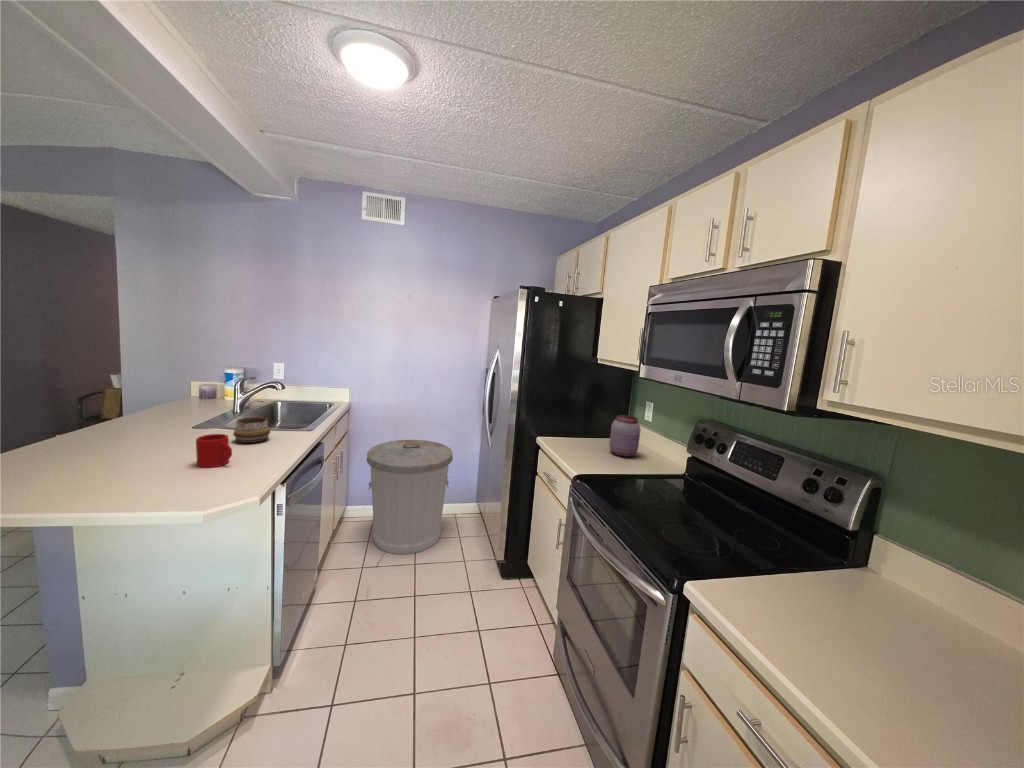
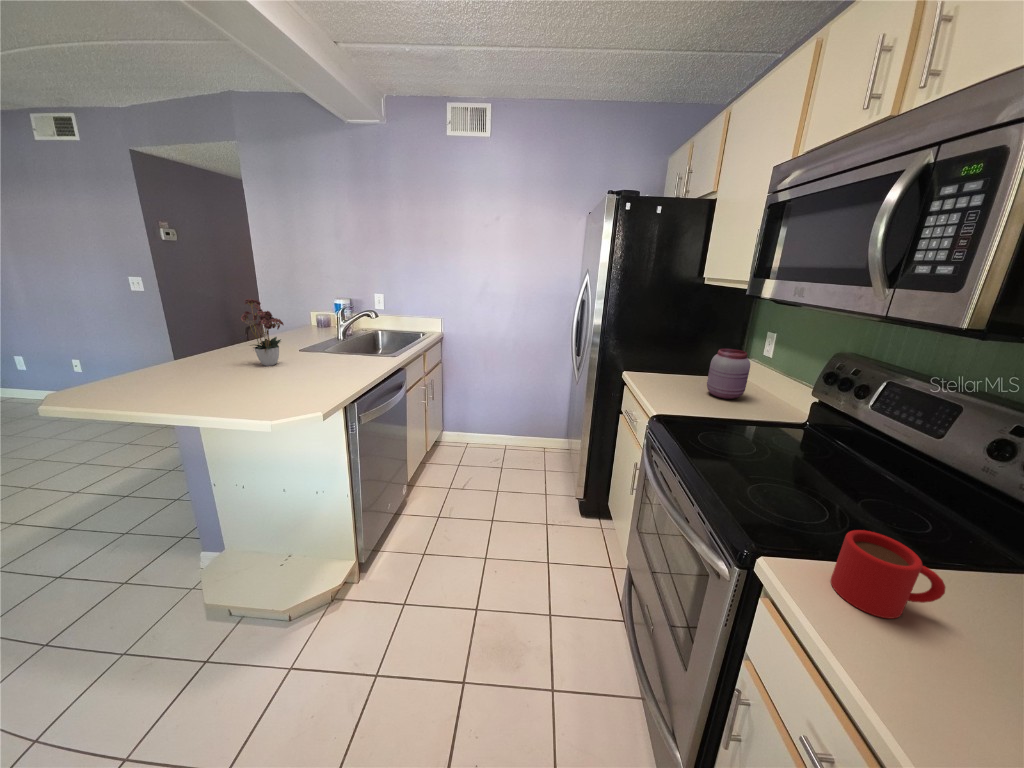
flower arrangement: none [107,357,178,441] -> present [241,298,284,366]
decorative bowl: present [233,417,270,443] -> none [330,348,360,370]
mug: present [196,434,232,468] -> present [831,530,945,618]
trash can: present [367,440,453,554] -> none [455,375,537,481]

